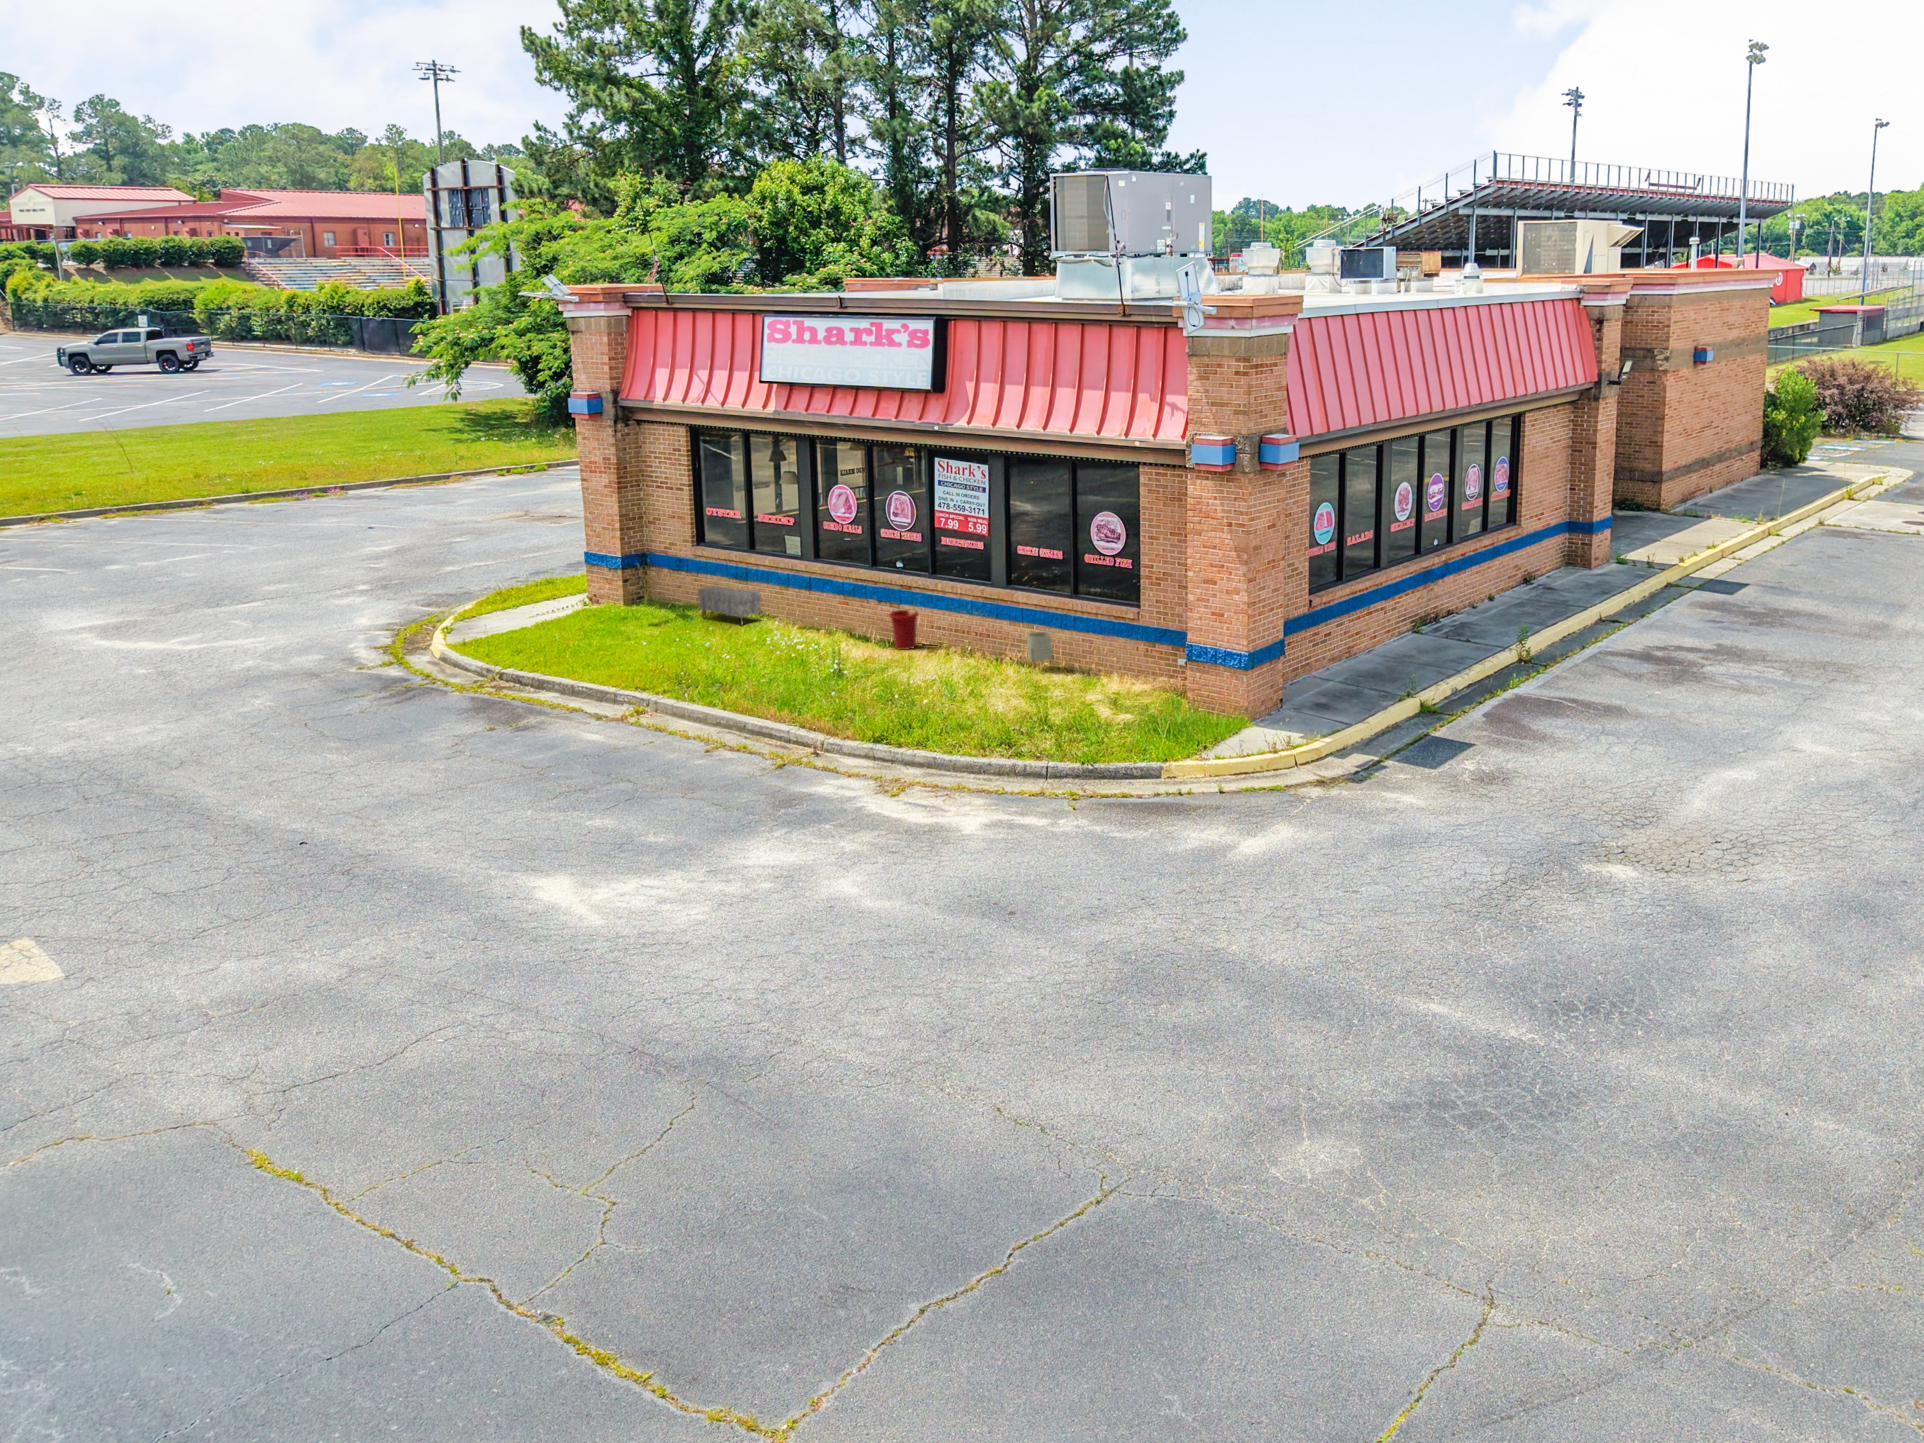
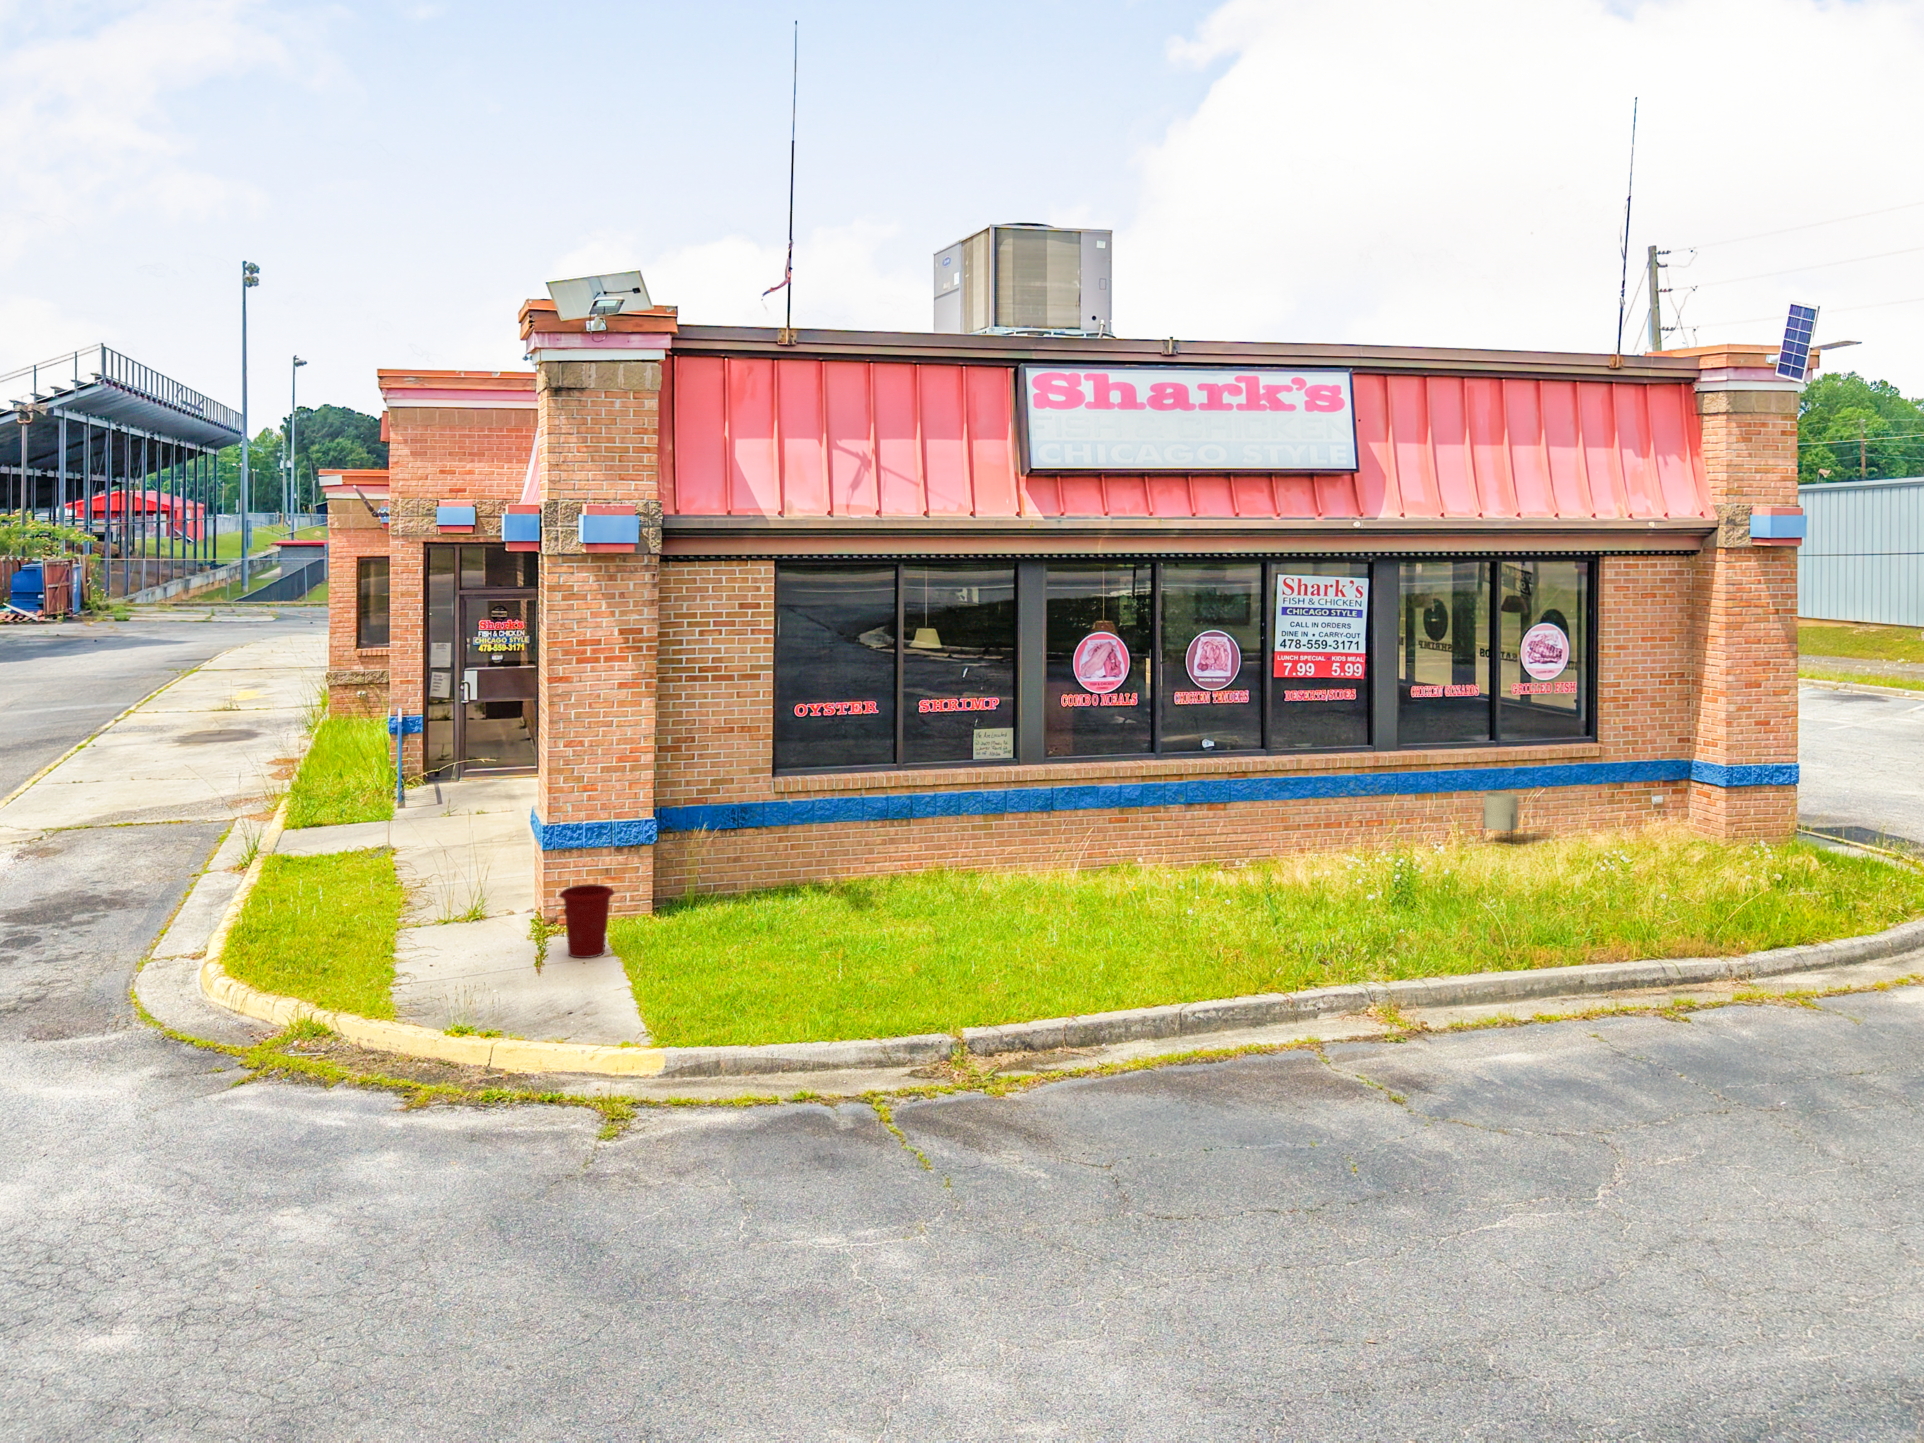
bench: present [698,586,761,625] -> none [850,824,974,895]
waste bin: present [889,610,919,650] -> present [560,884,614,958]

